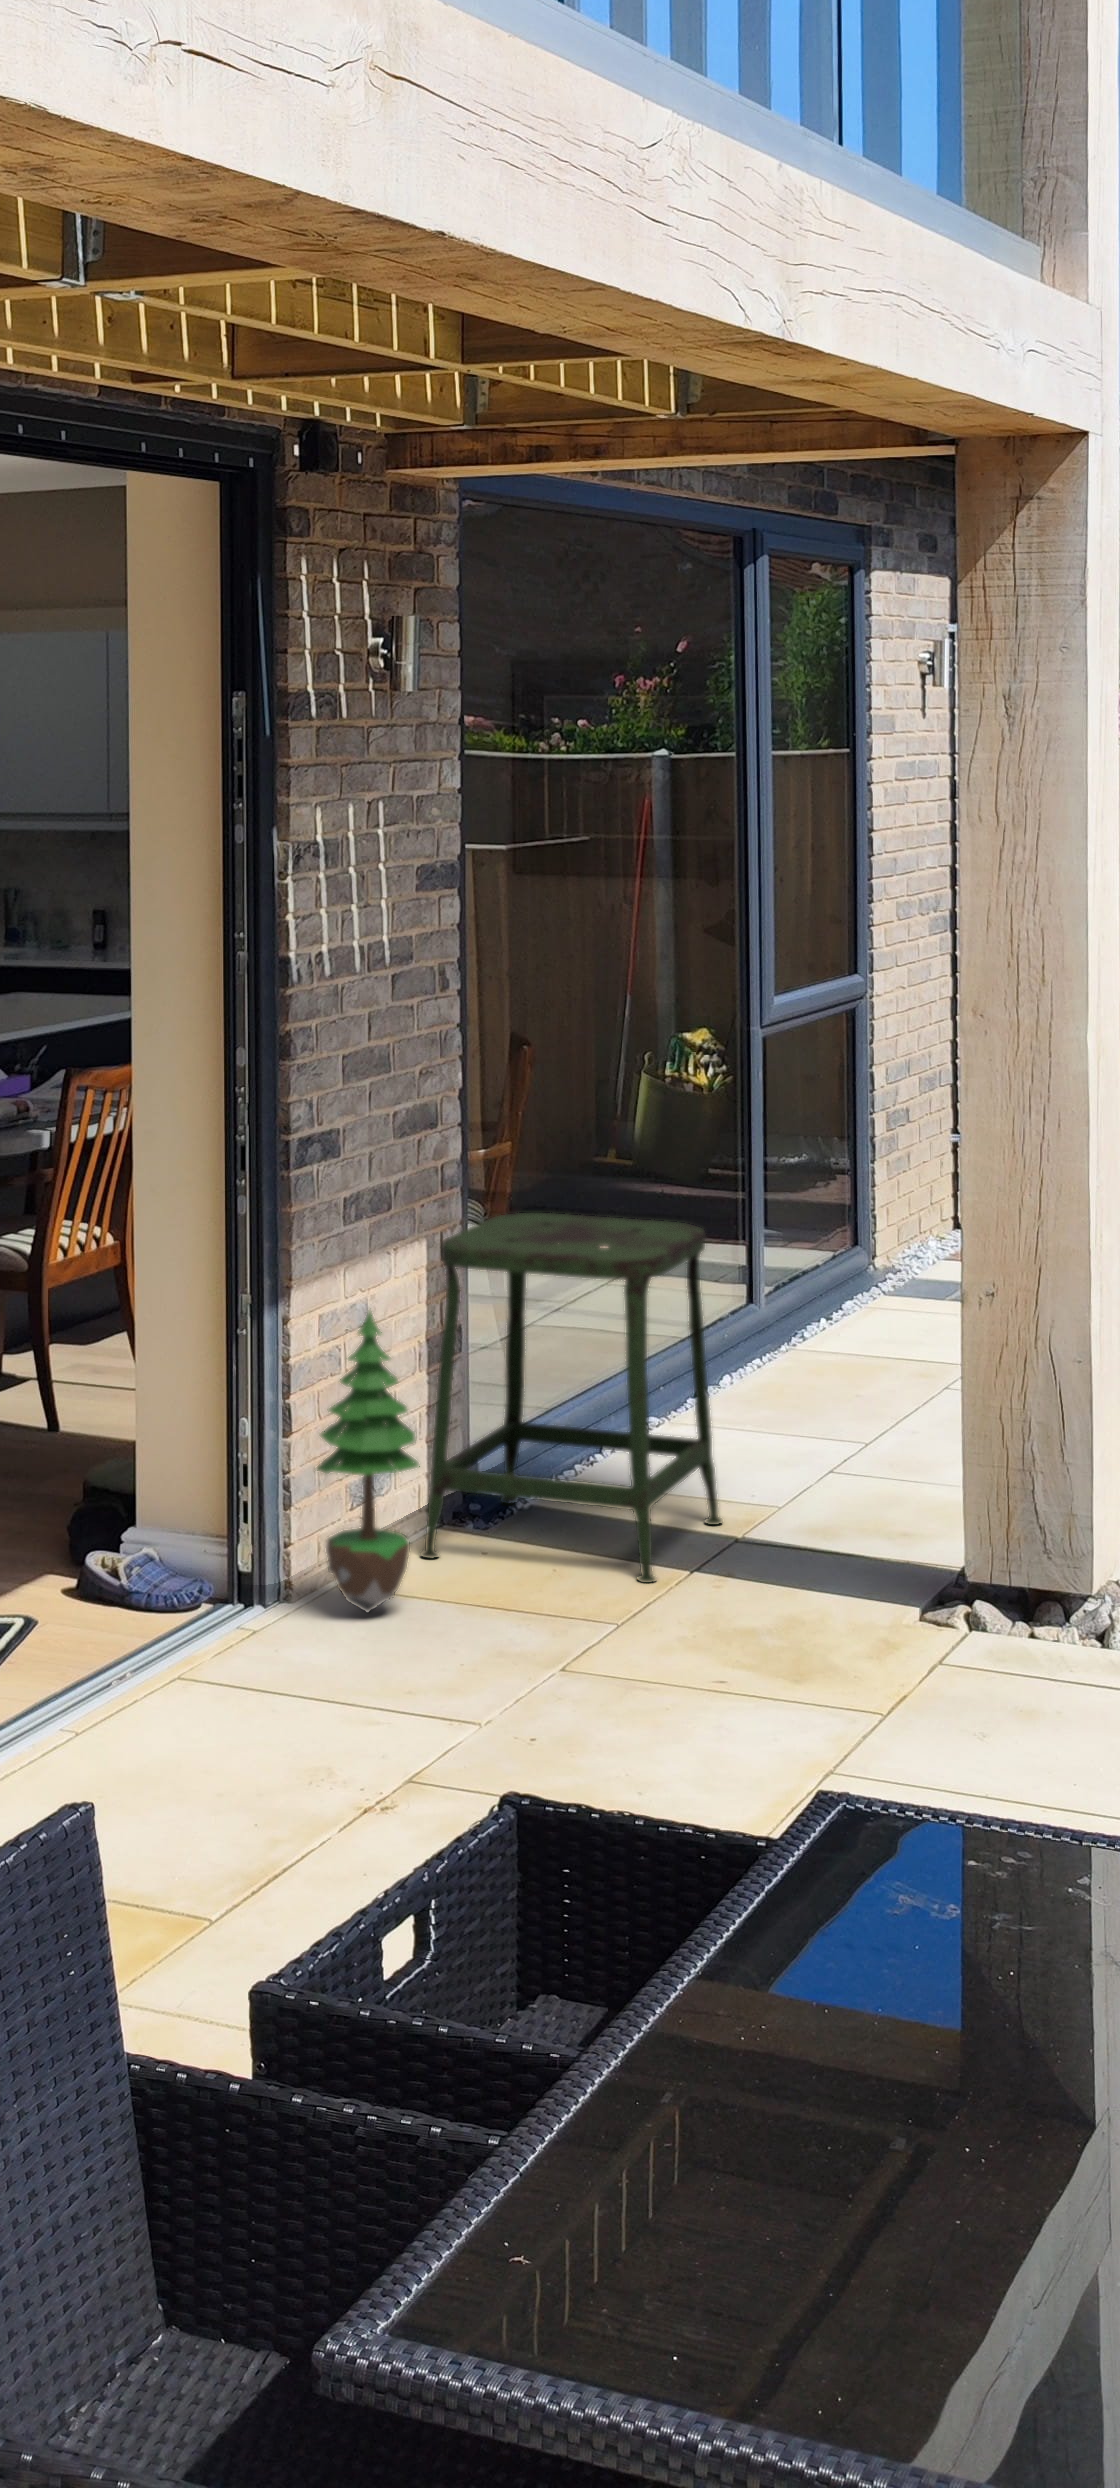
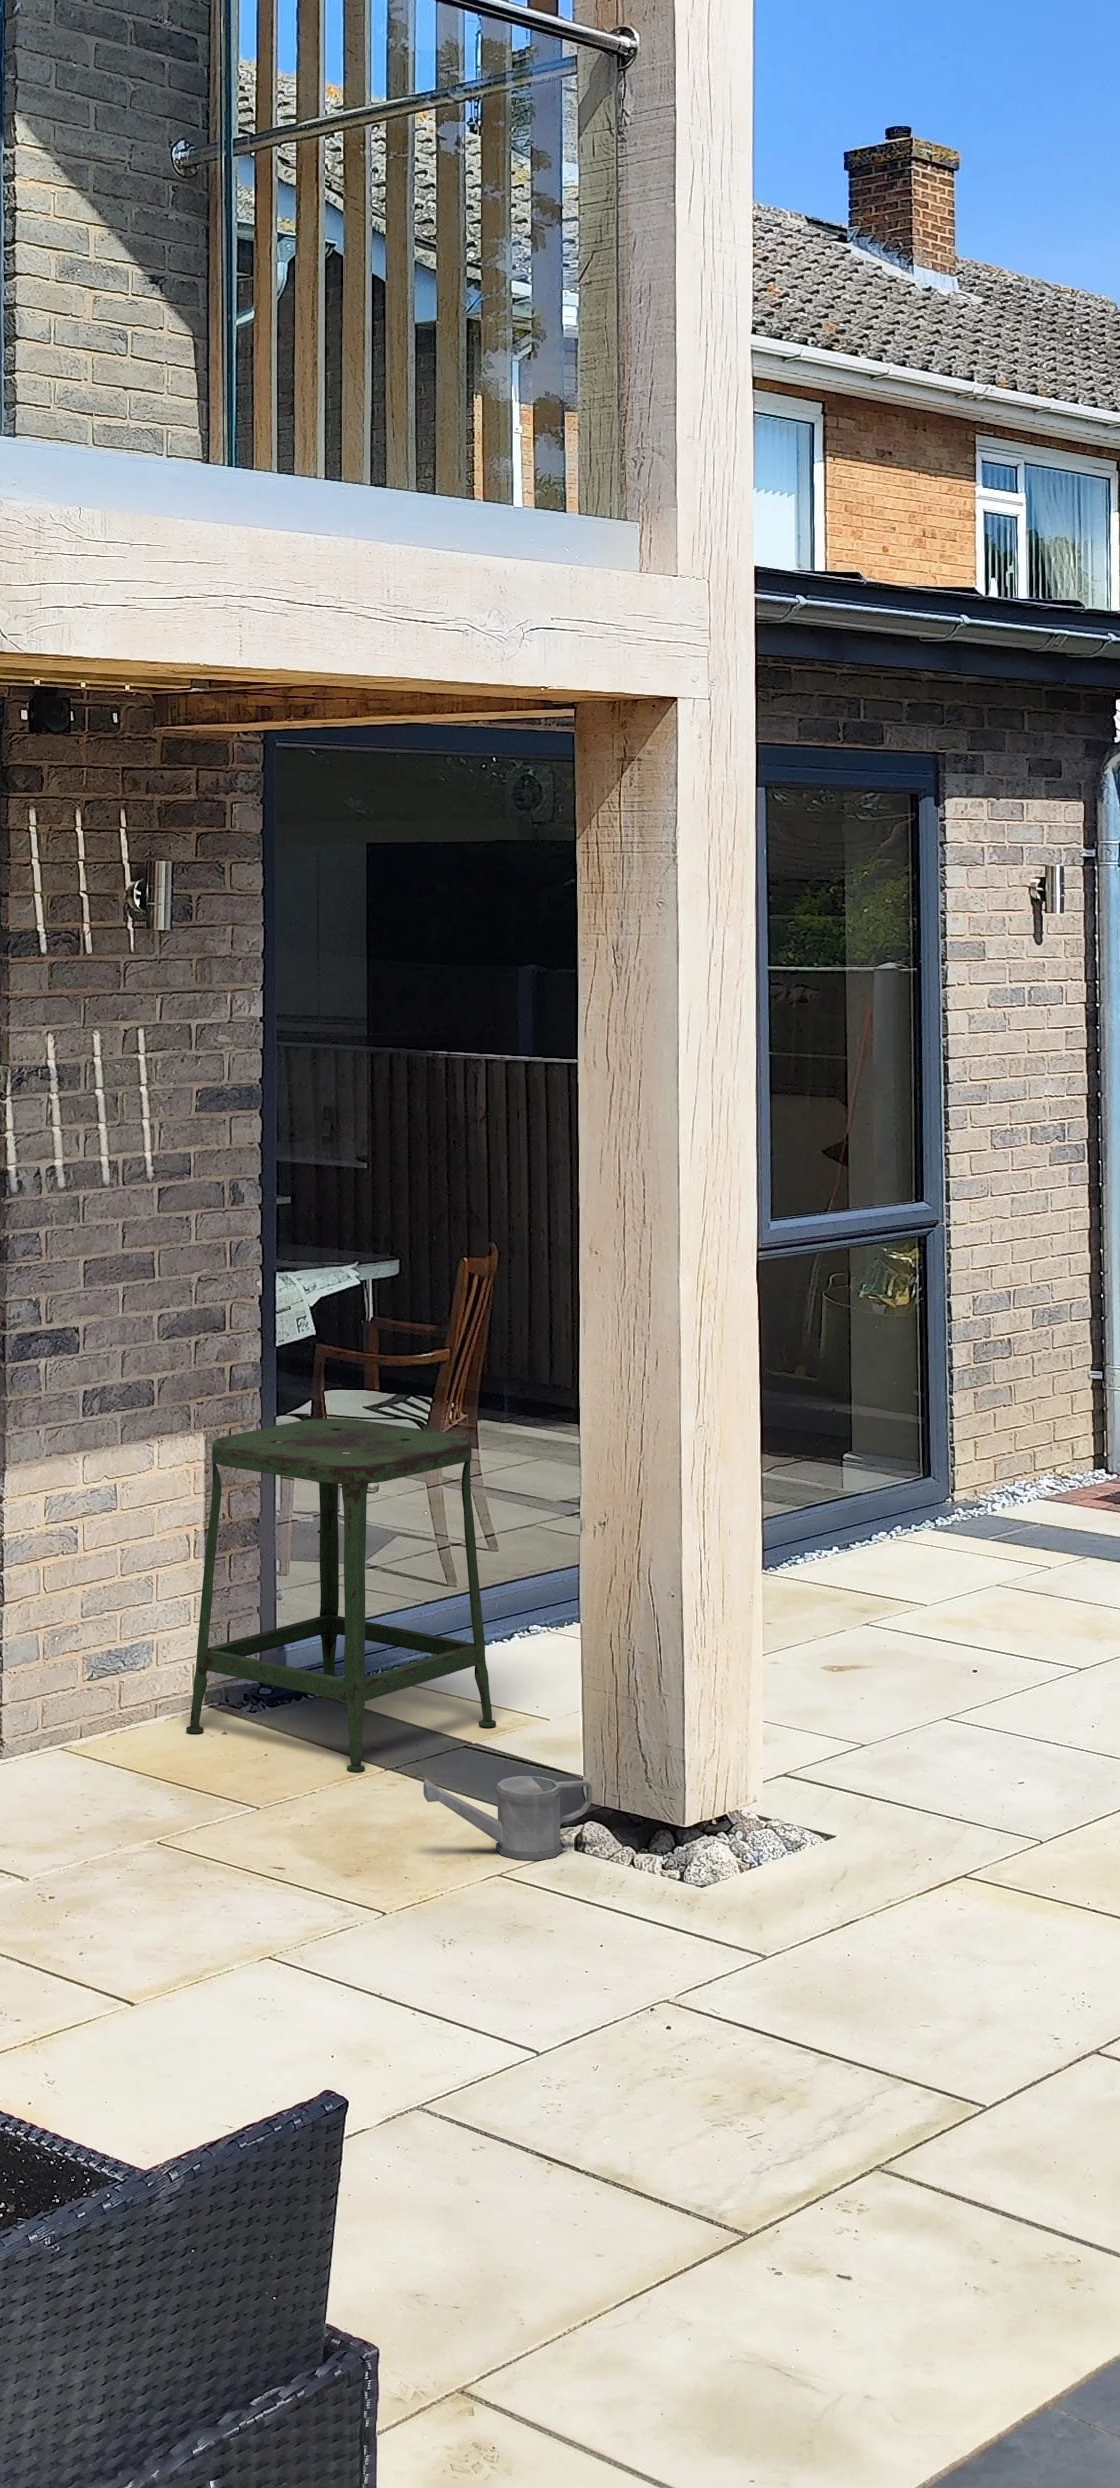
potted tree: present [317,1312,420,1612] -> none [30,1494,125,1774]
watering can: none [833,1567,985,1655] -> present [423,1776,592,1860]

